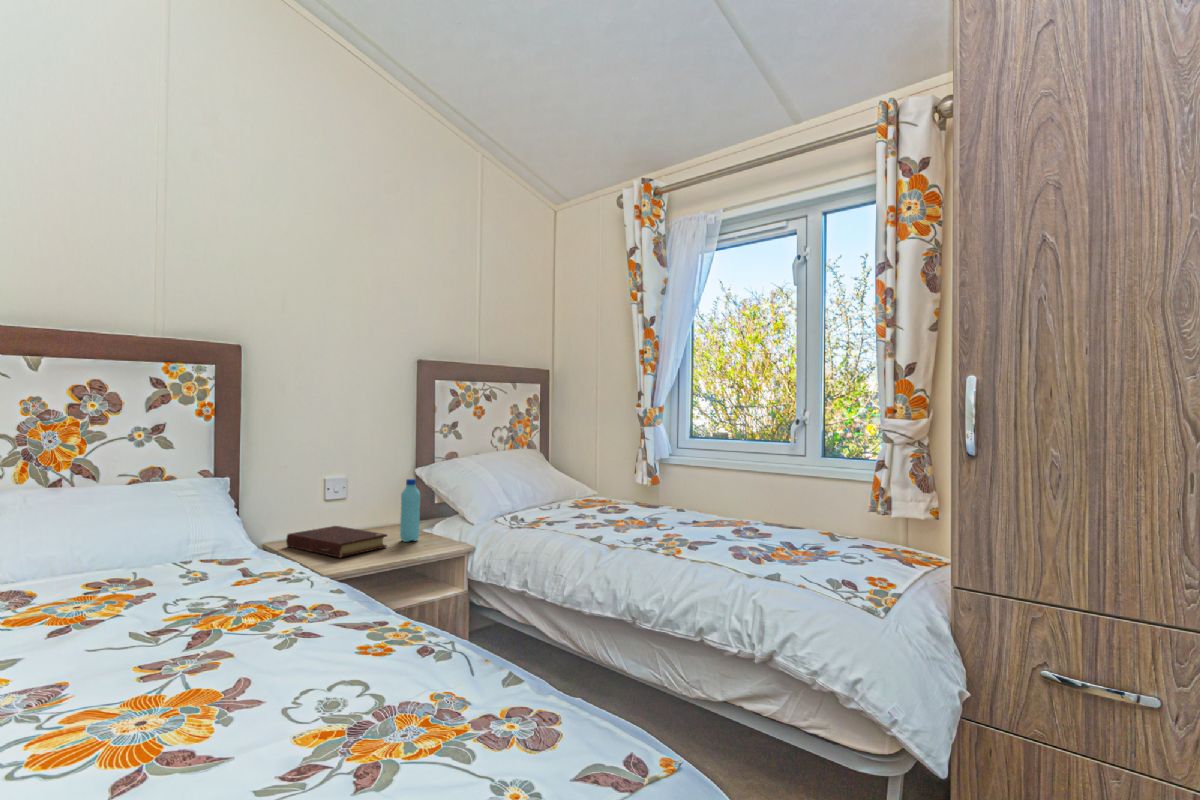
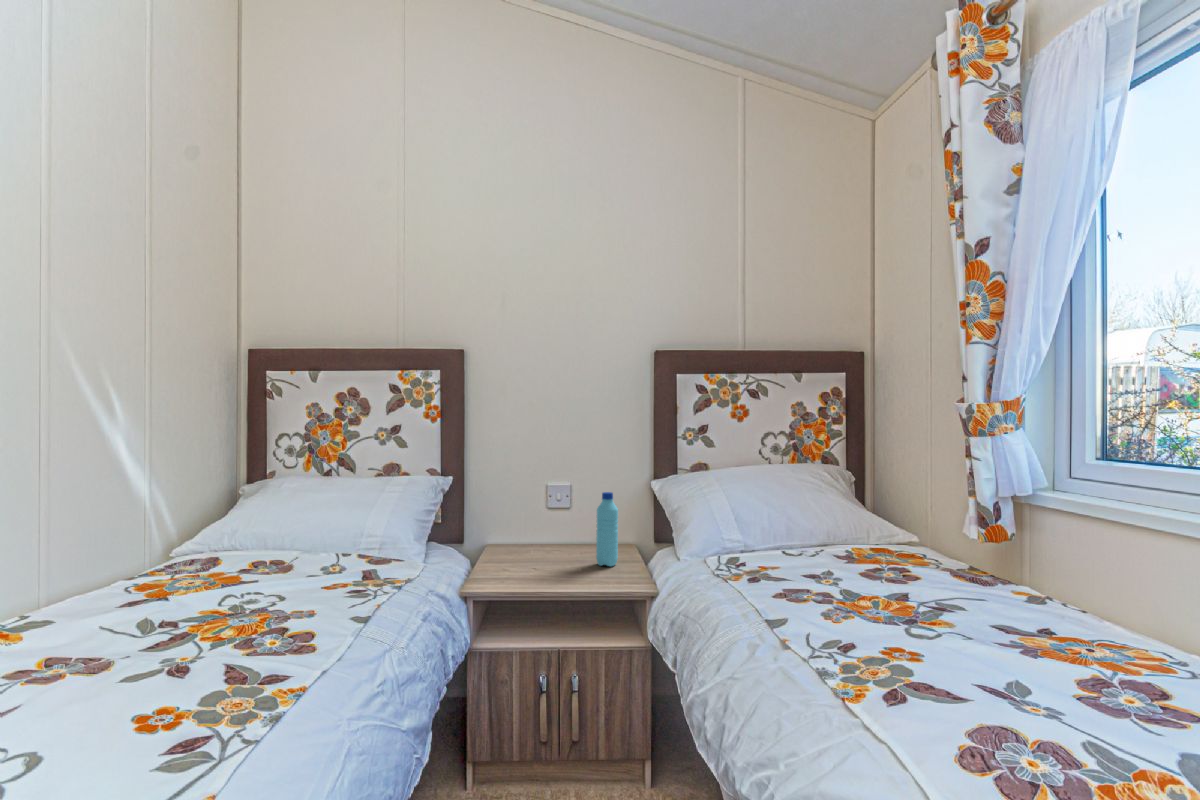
book: present [286,526,387,557] -> none [502,535,570,570]

